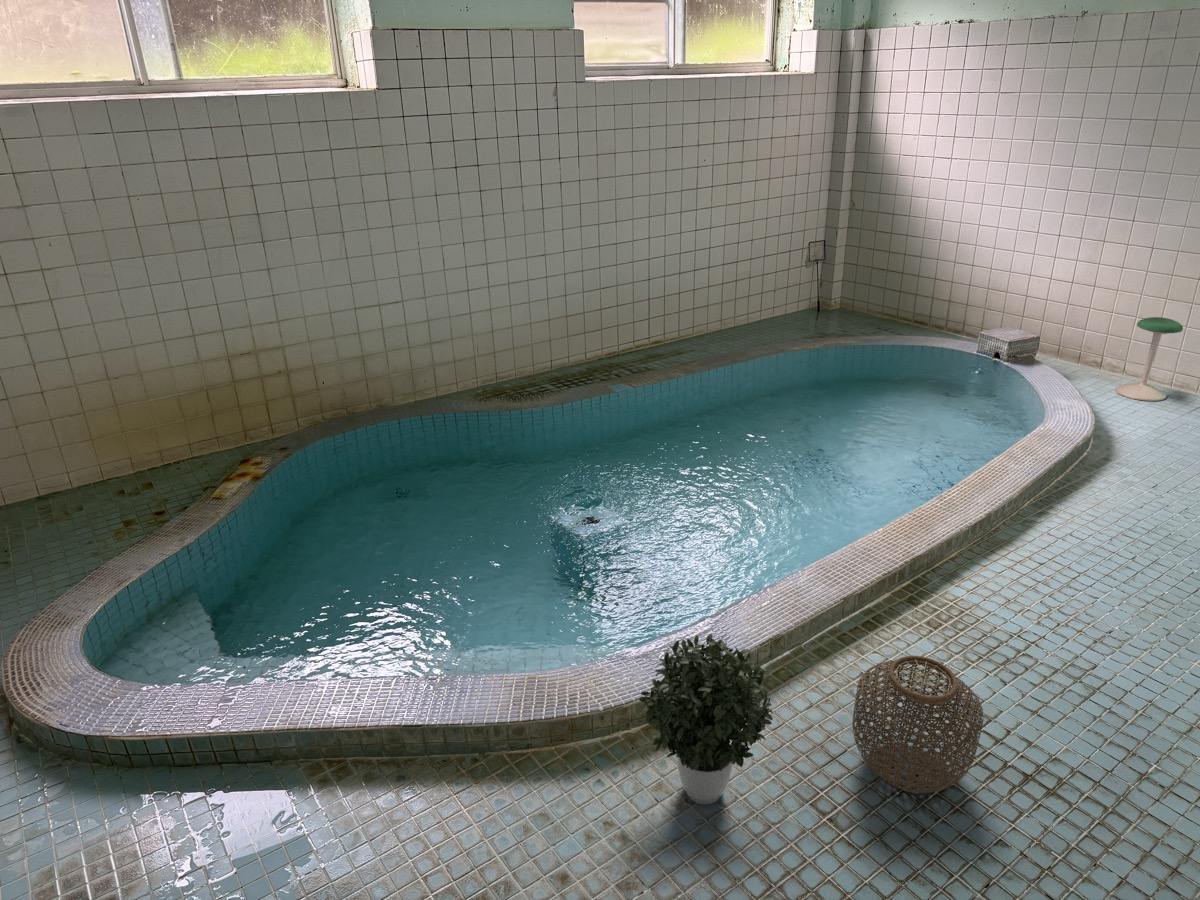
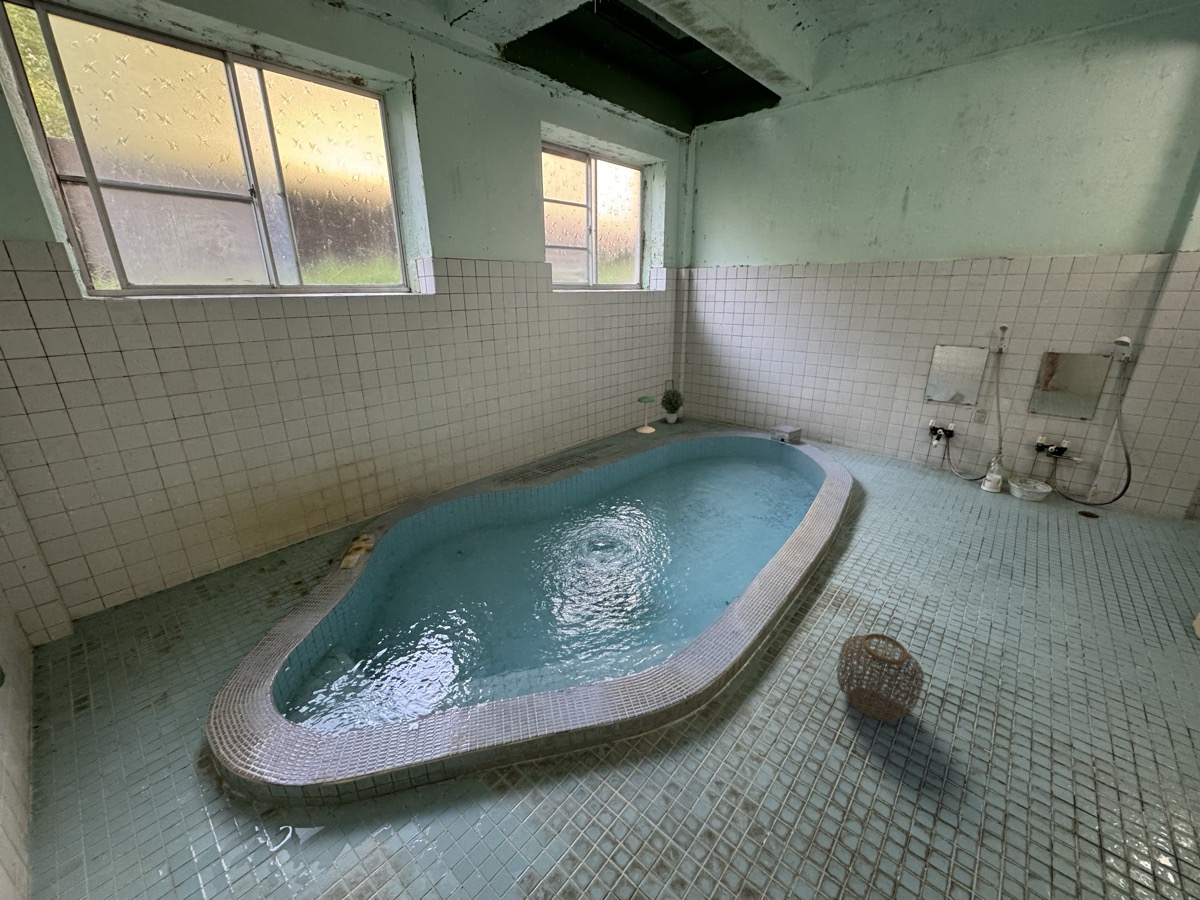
stool: present [1116,317,1183,401] -> present [636,396,655,433]
potted plant: present [639,634,773,805] -> present [661,389,684,424]

